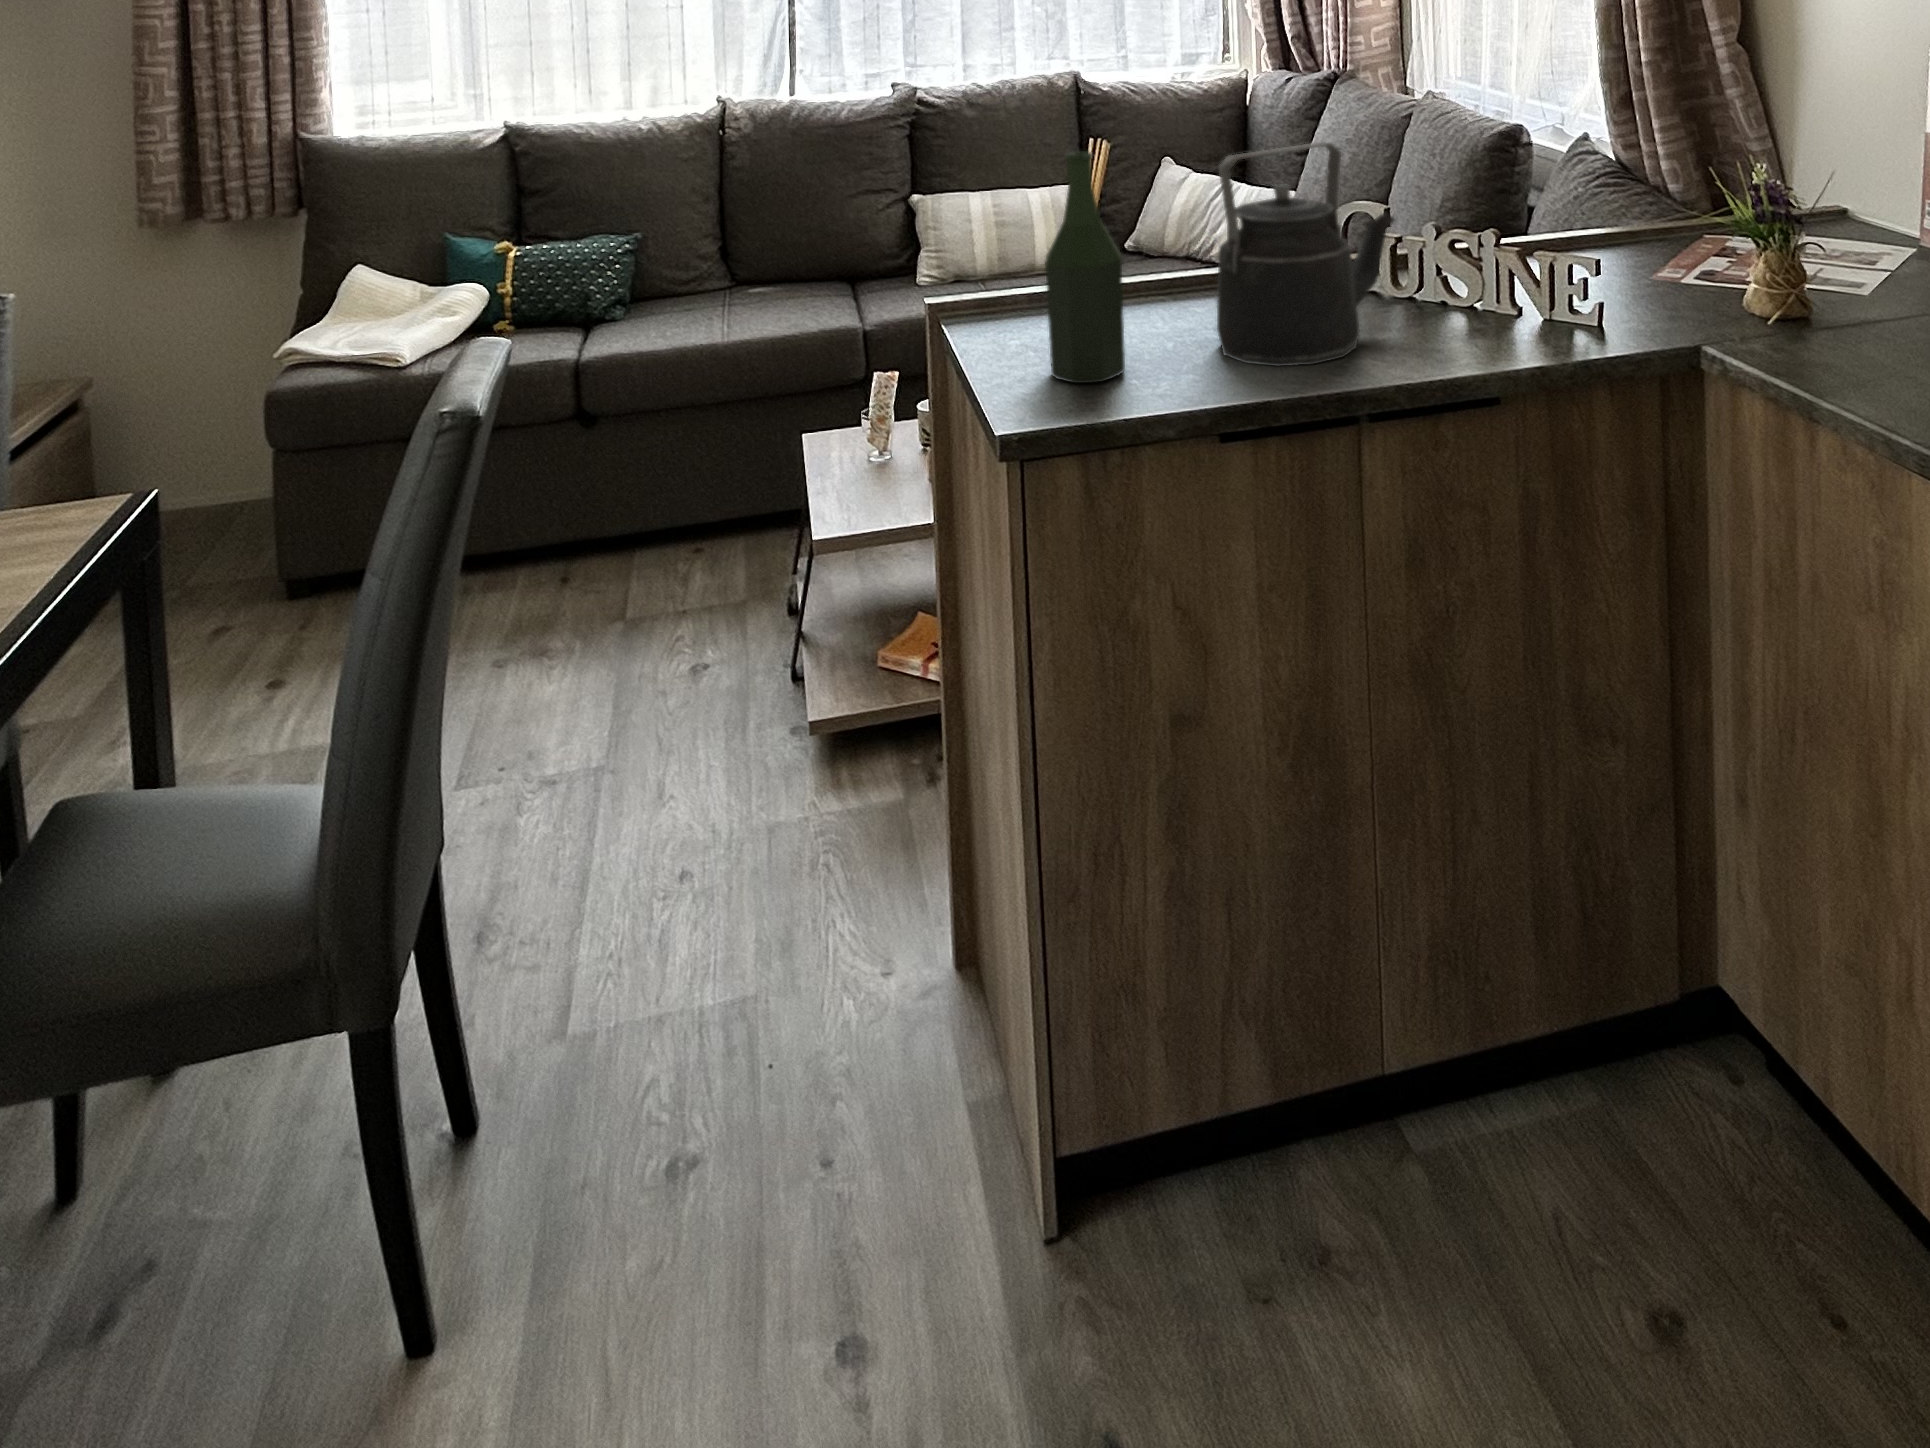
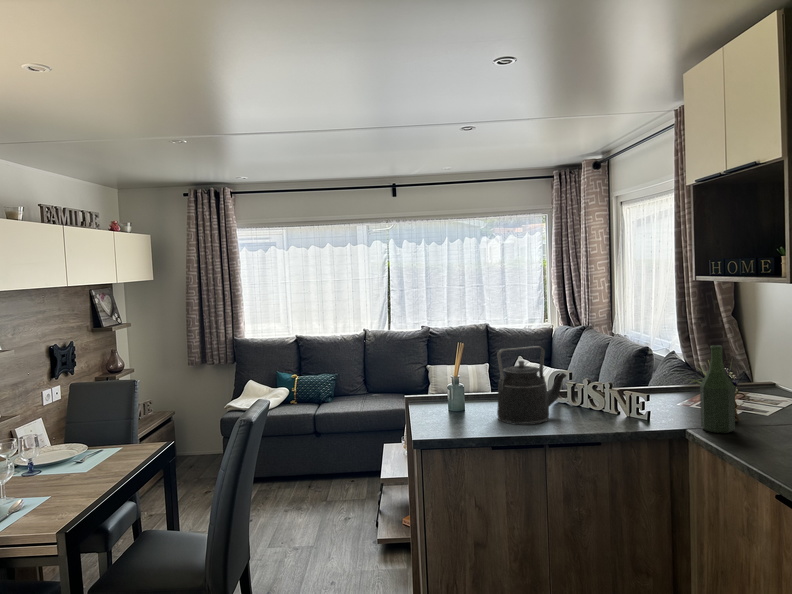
bottle: present [1045,151,1125,383] -> present [700,345,735,433]

